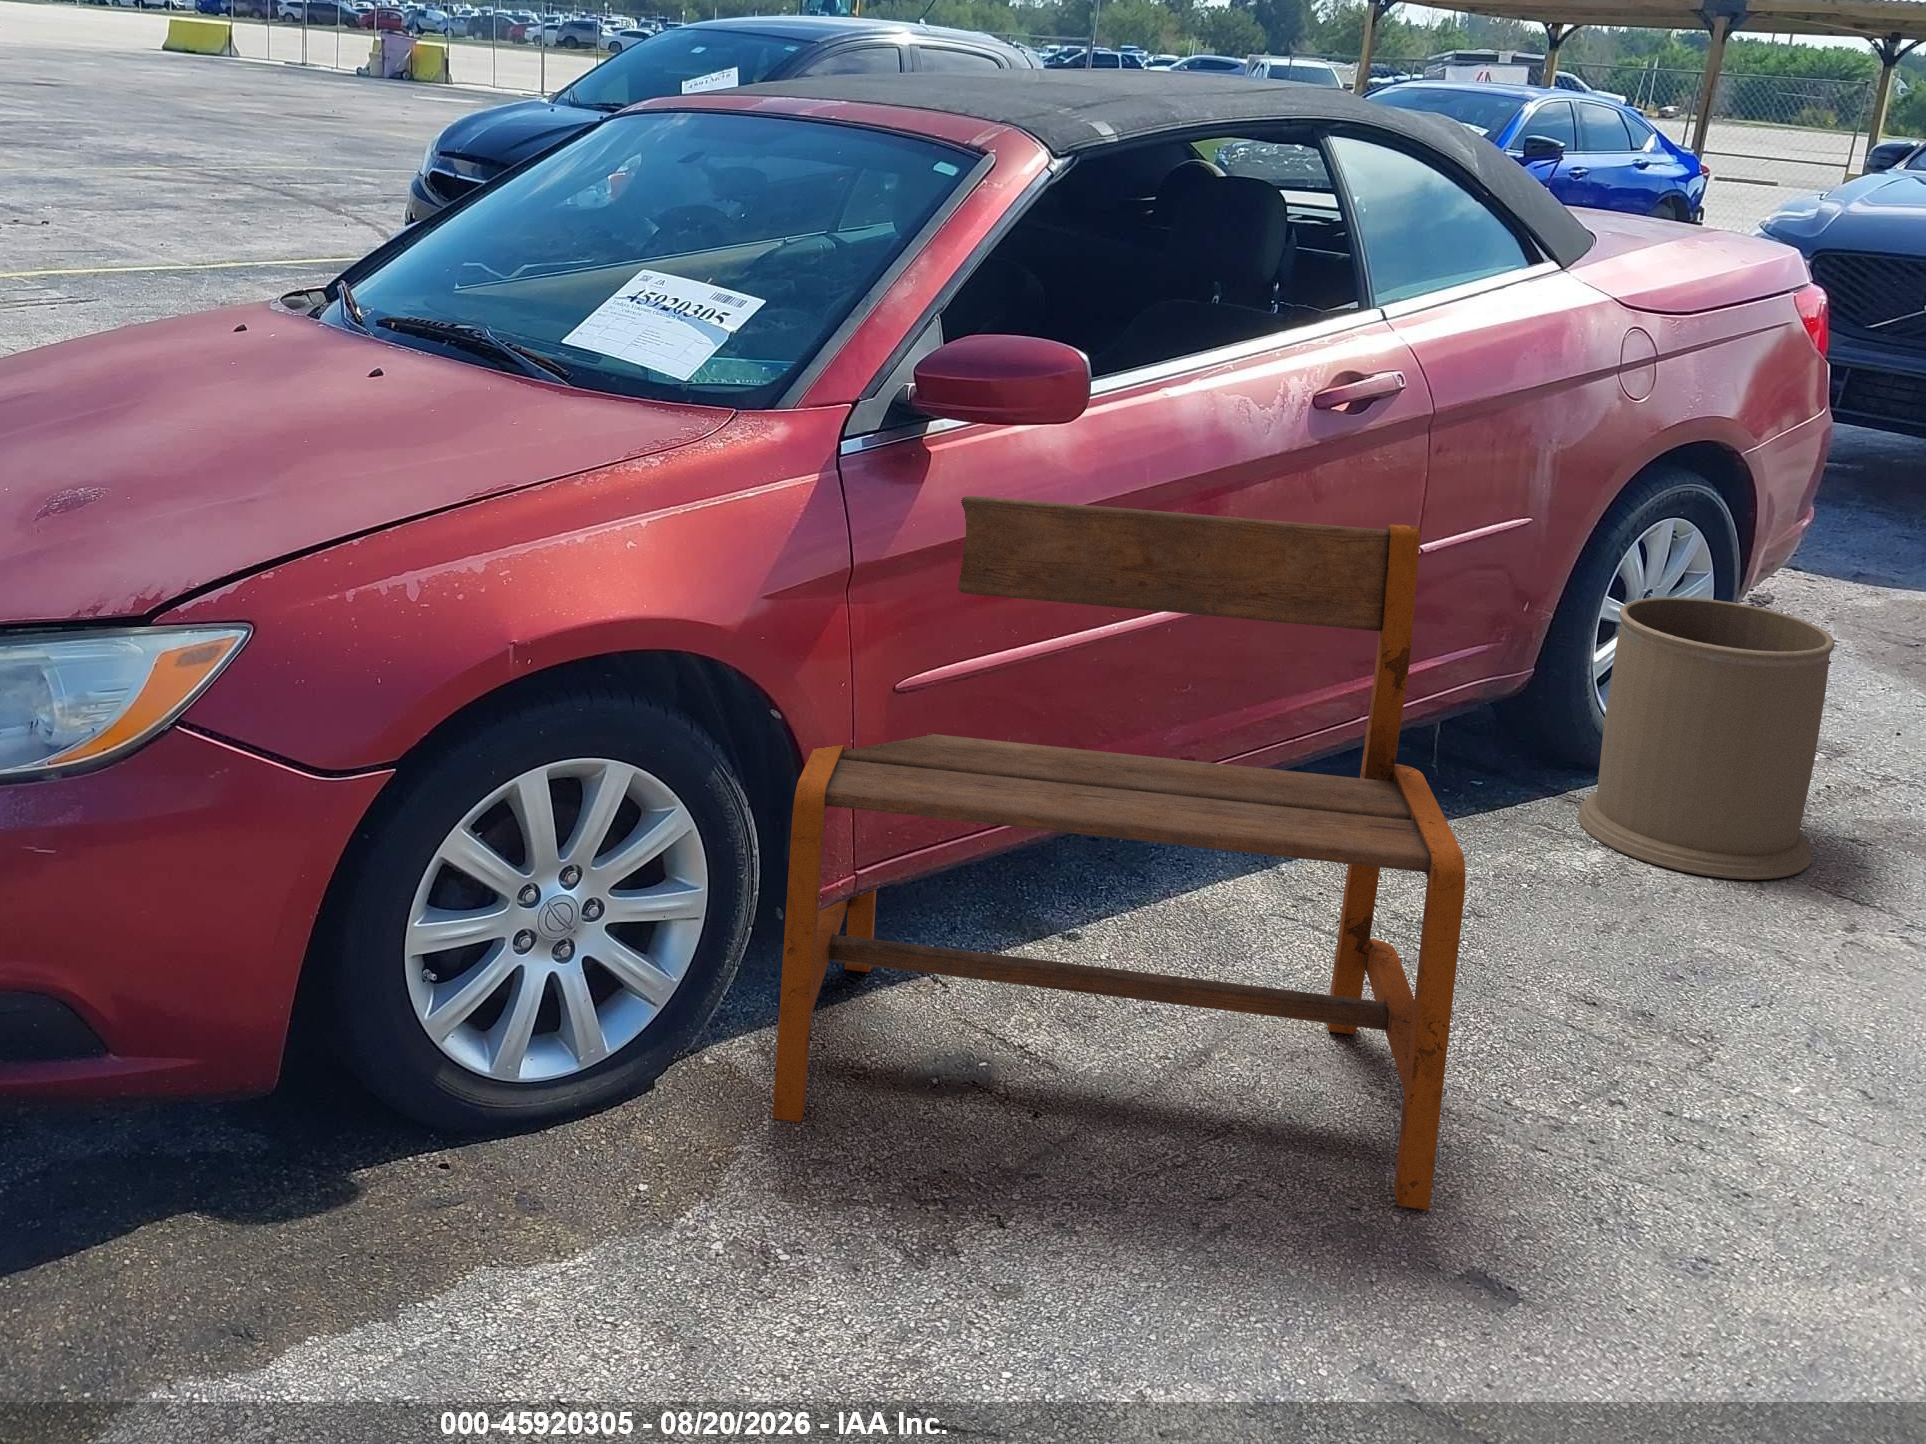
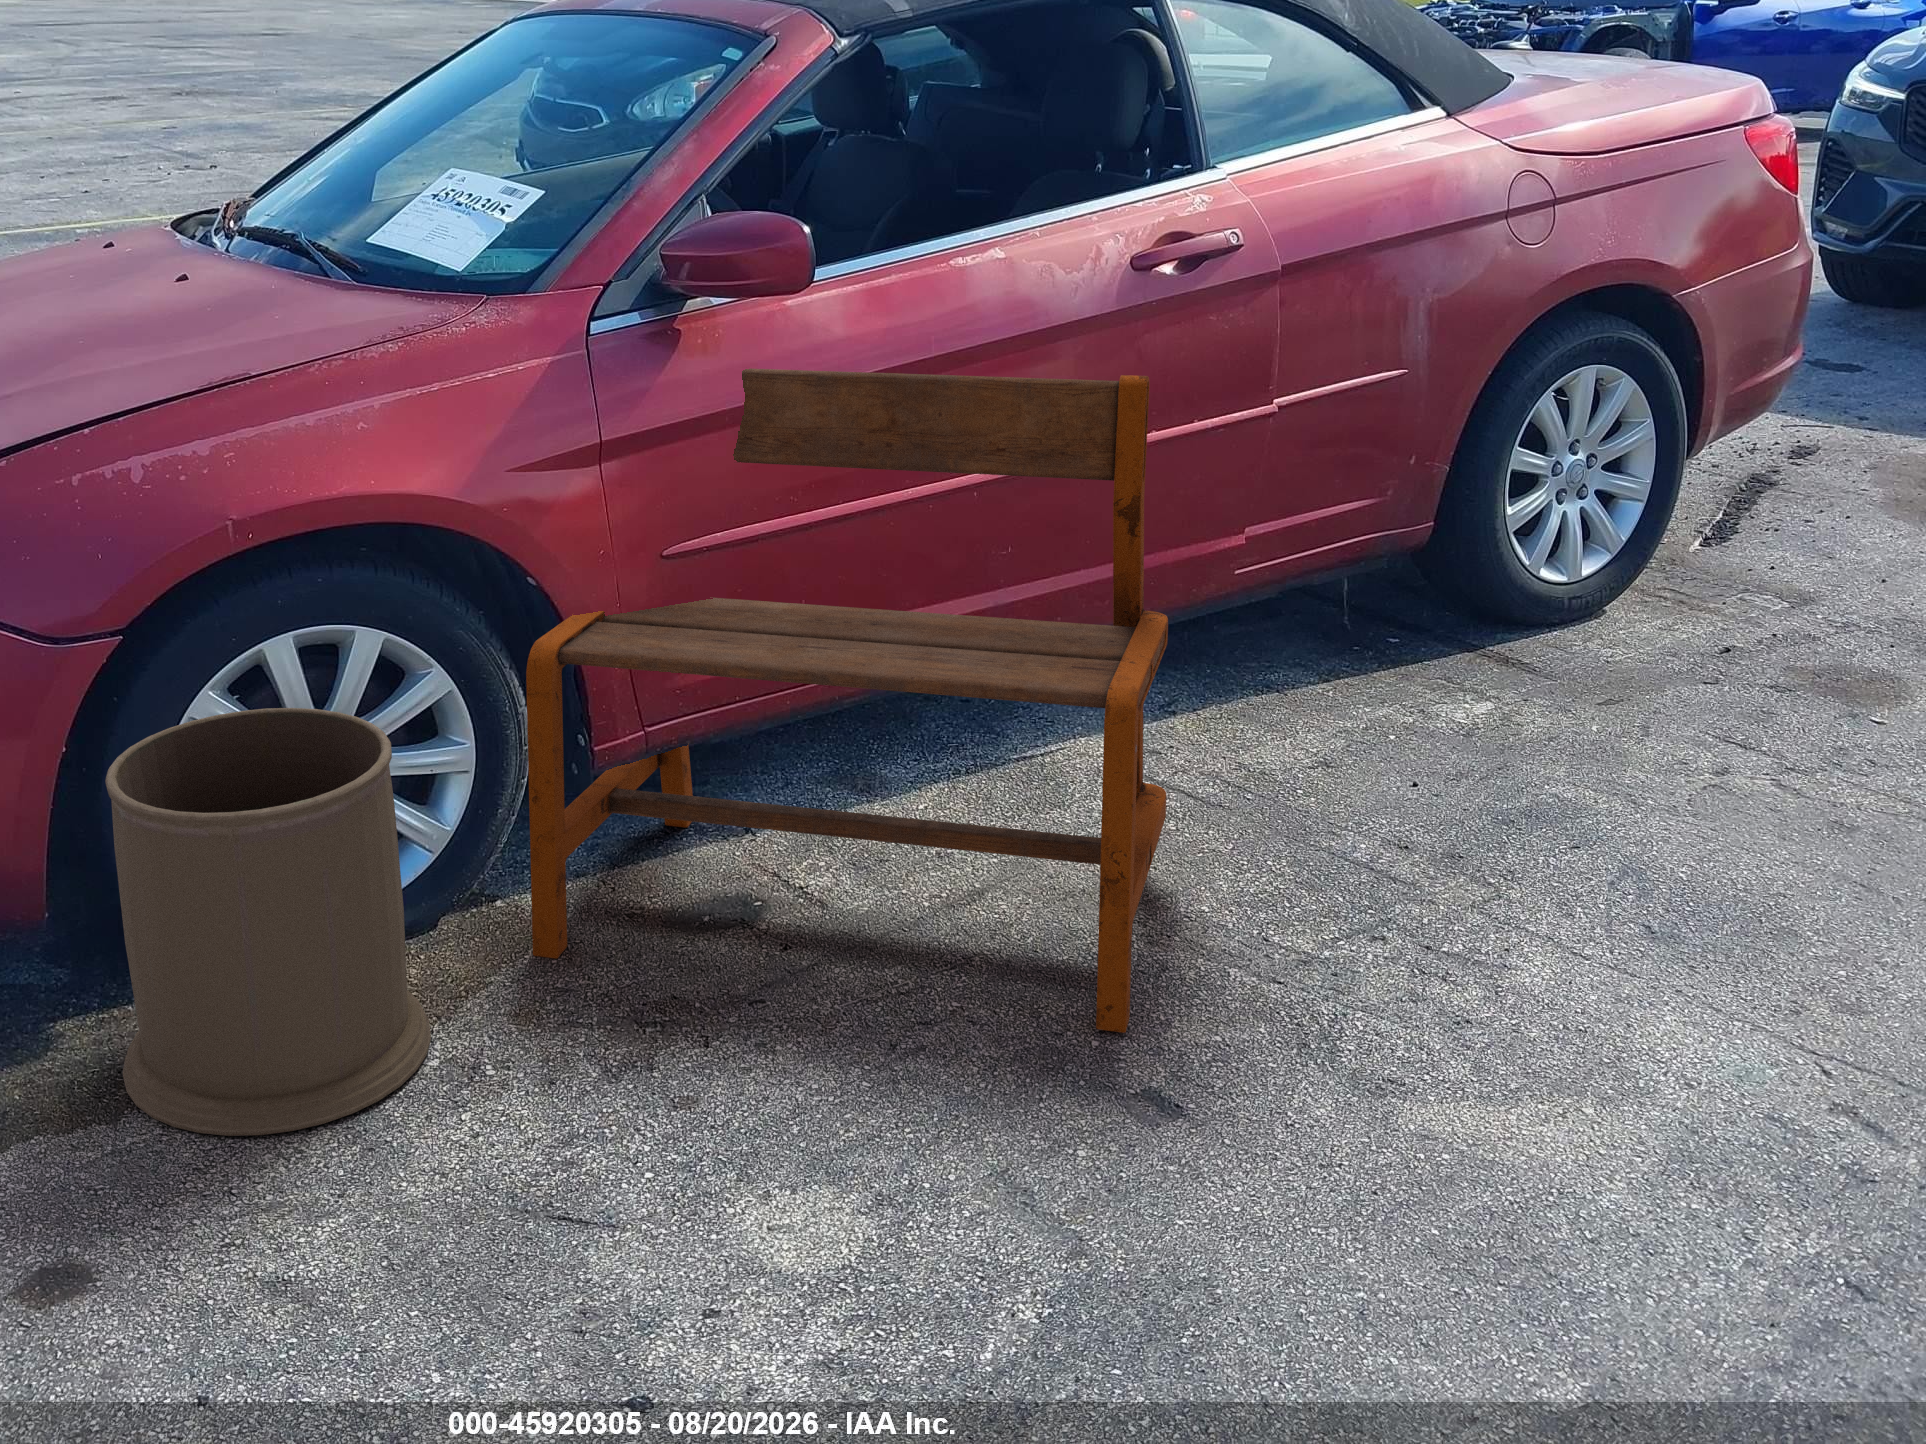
trash can: present [1578,597,1835,880] -> present [105,708,431,1136]

